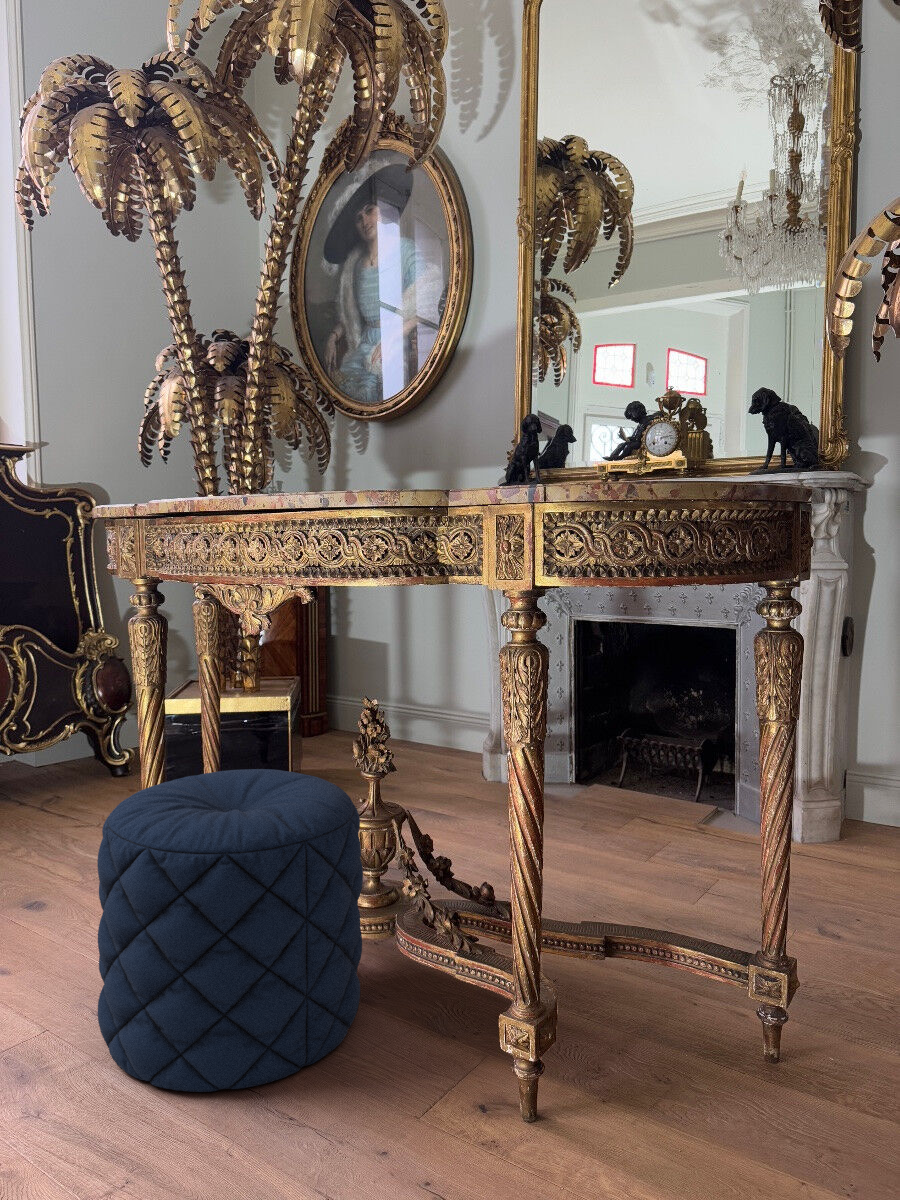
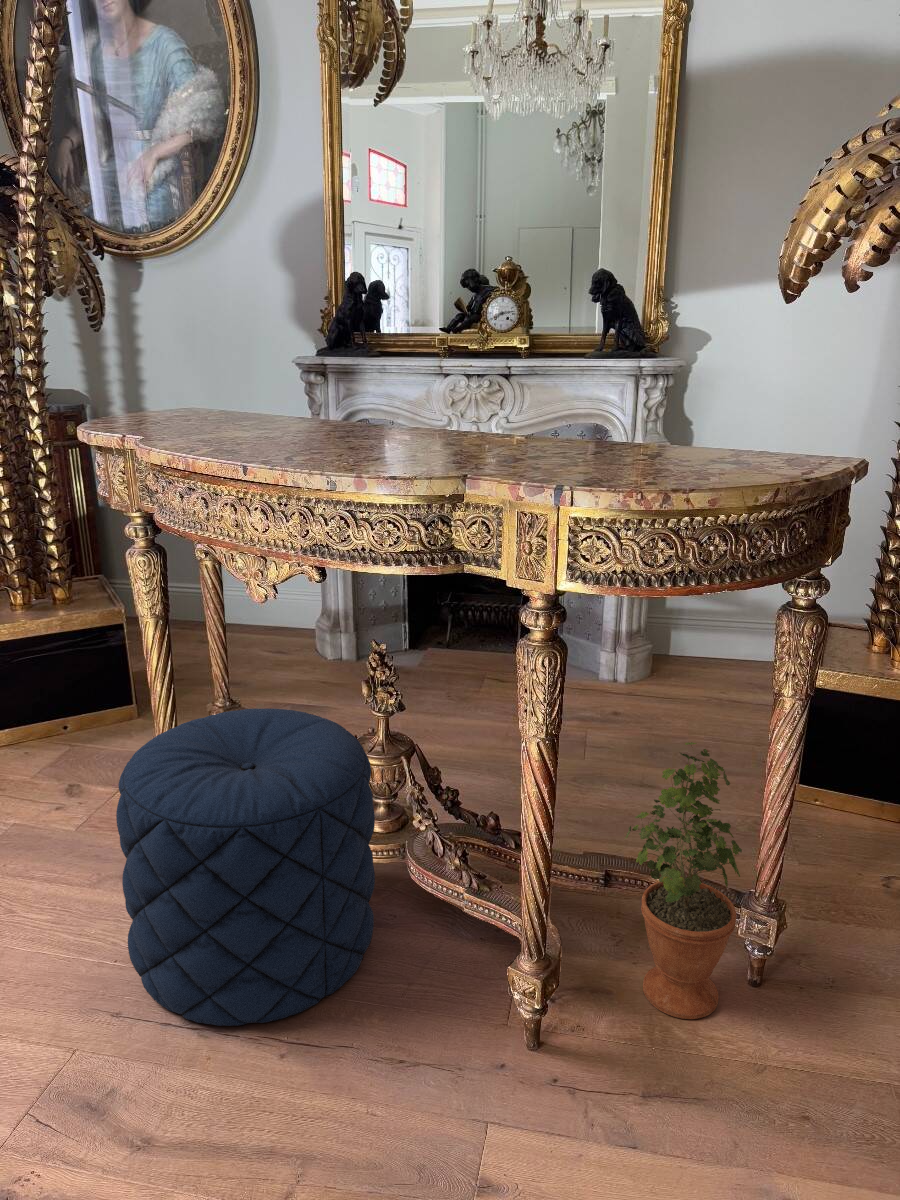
potted plant: none [620,779,743,1086] -> present [625,742,742,1019]

